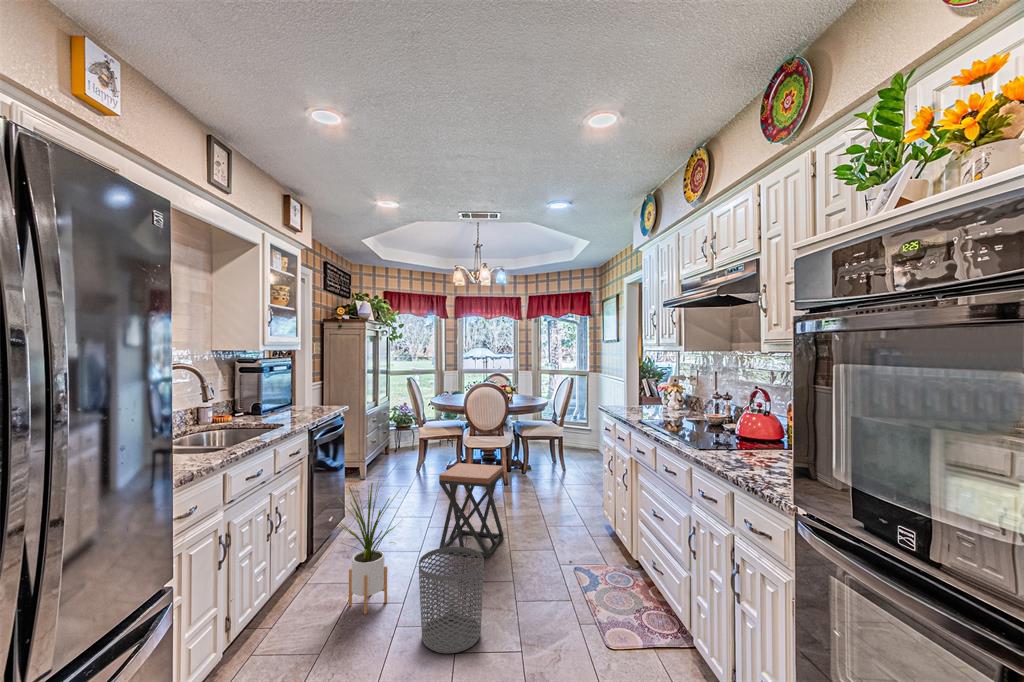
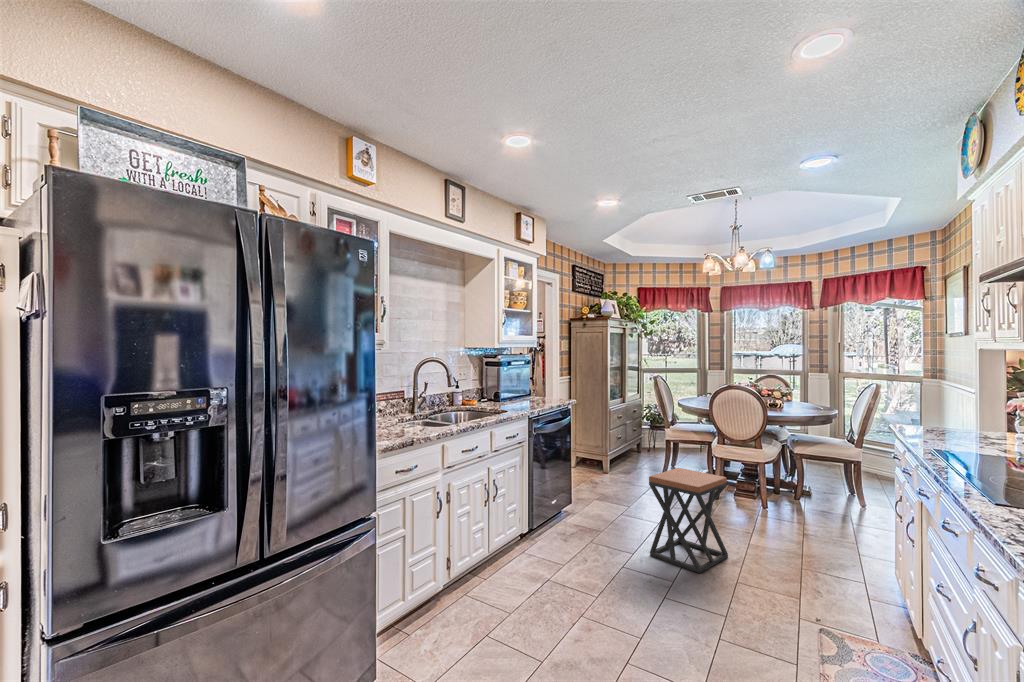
house plant: present [336,483,398,614] -> none [532,465,595,590]
waste bin: present [419,547,484,653] -> none [592,544,658,648]

